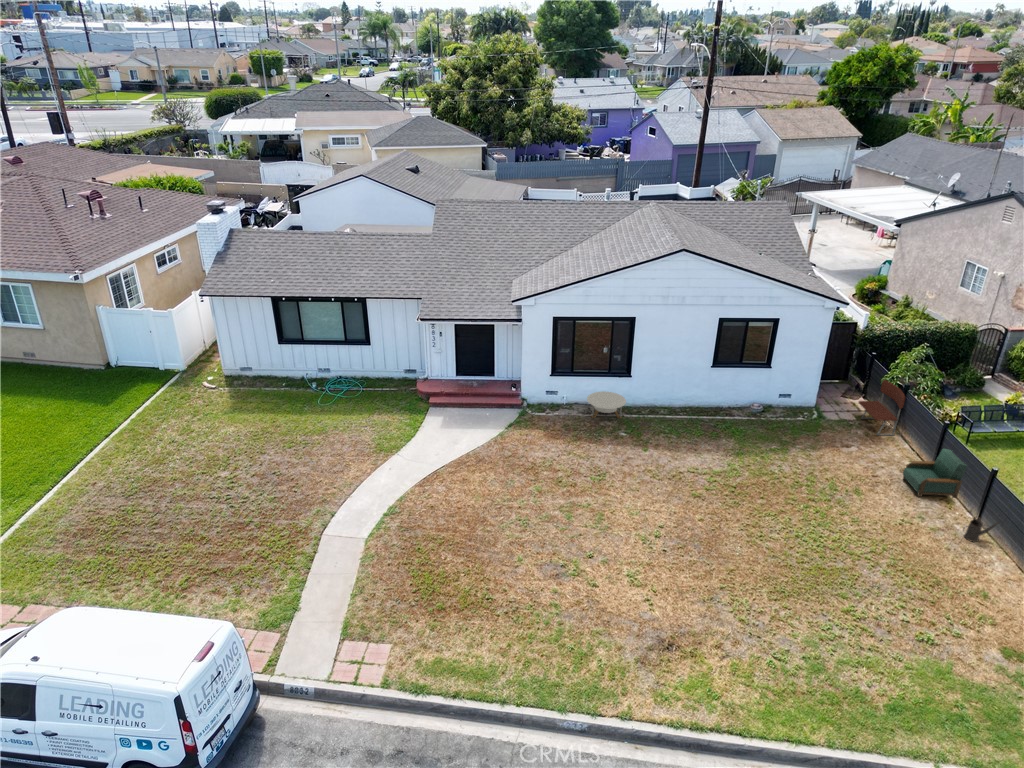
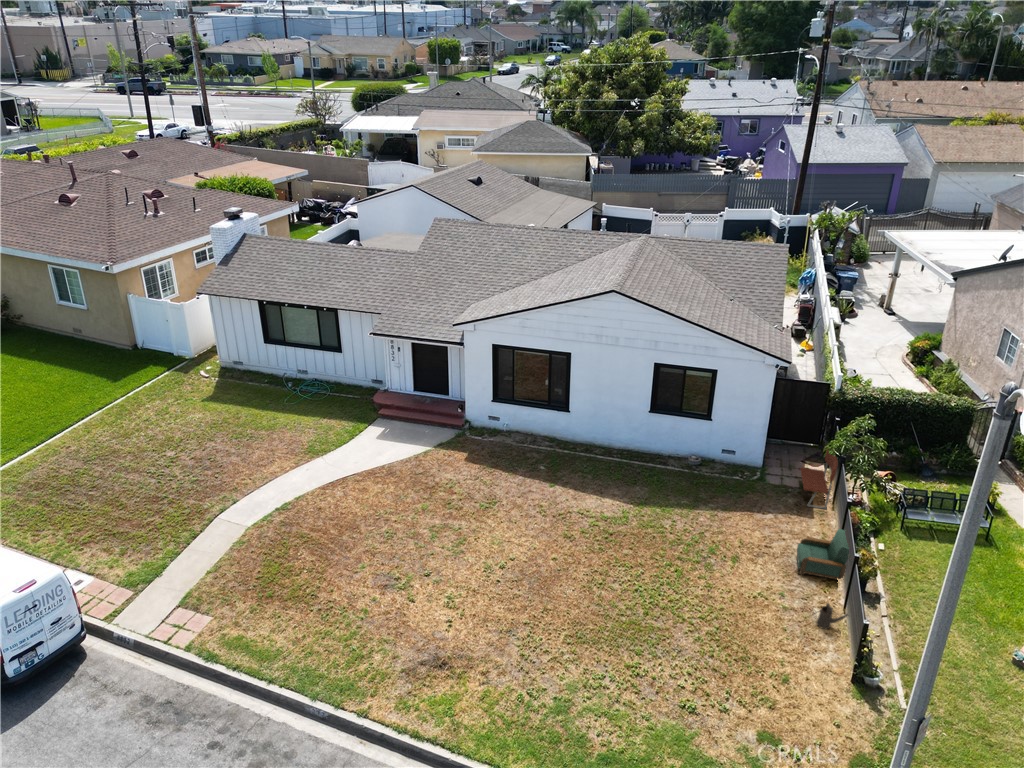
round table: present [587,391,626,418] -> none [519,423,558,452]

